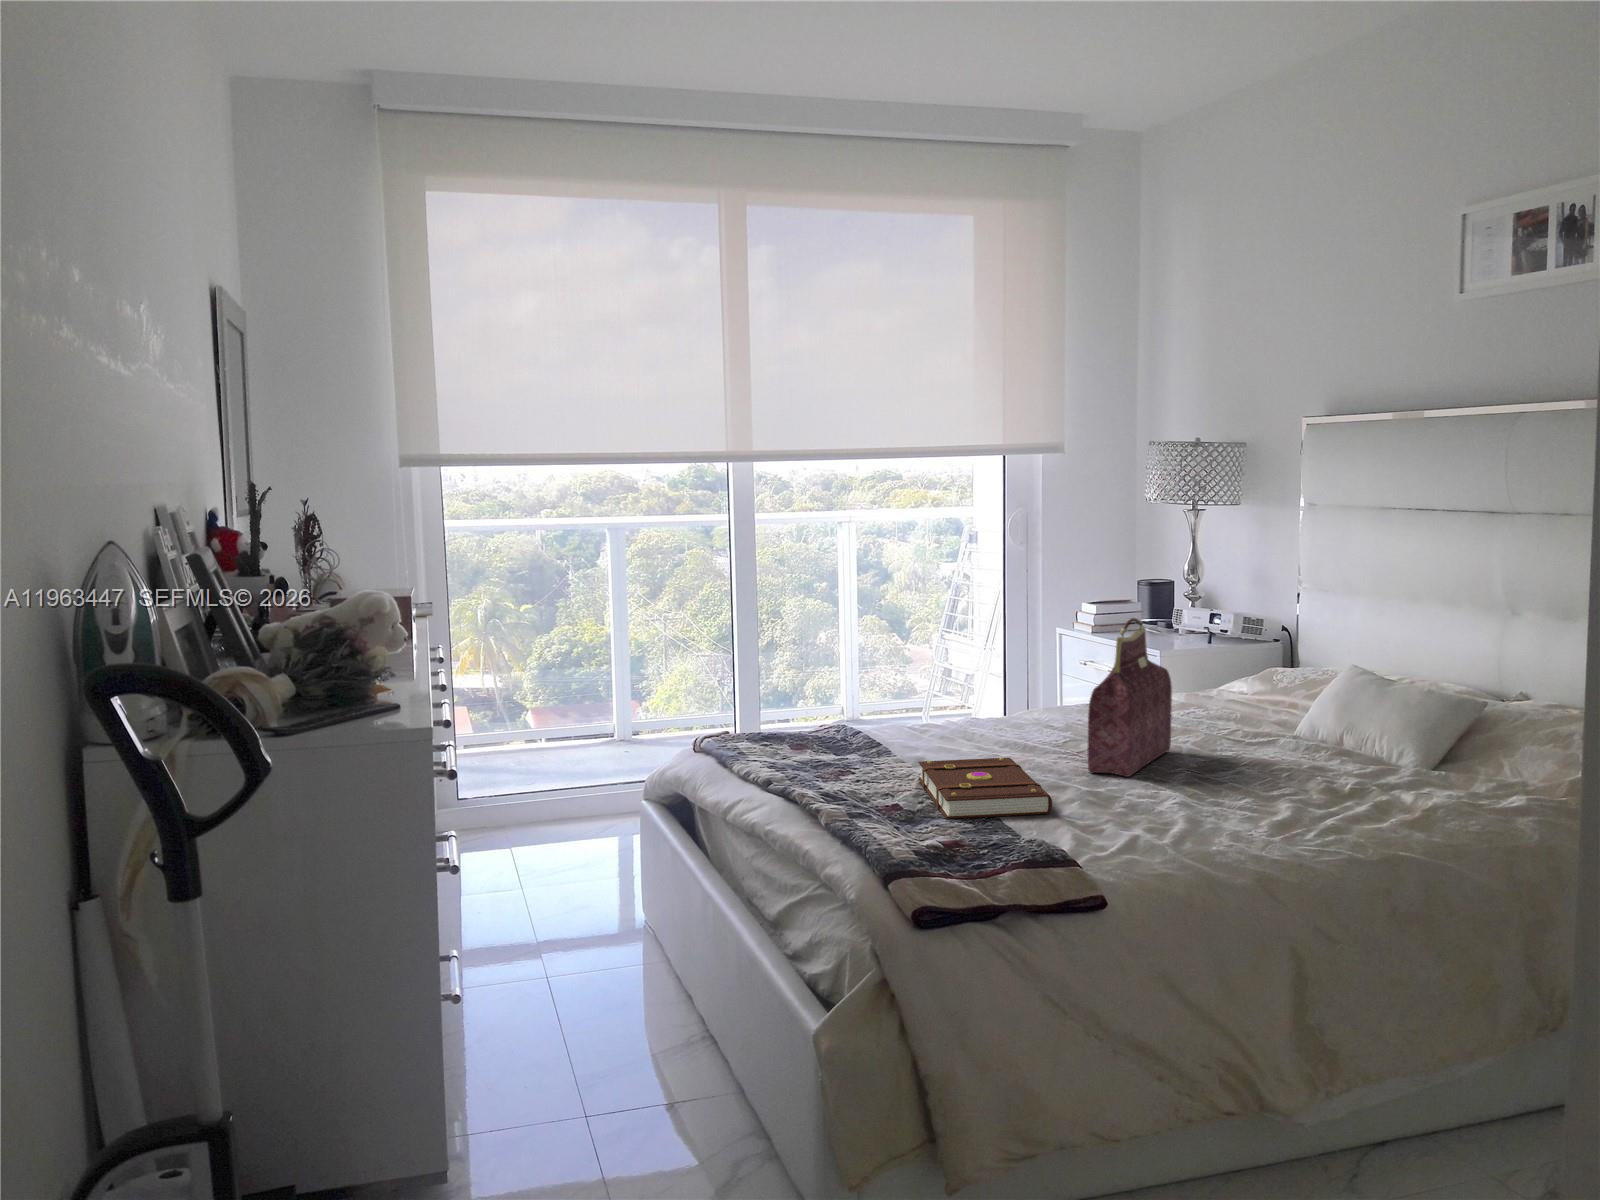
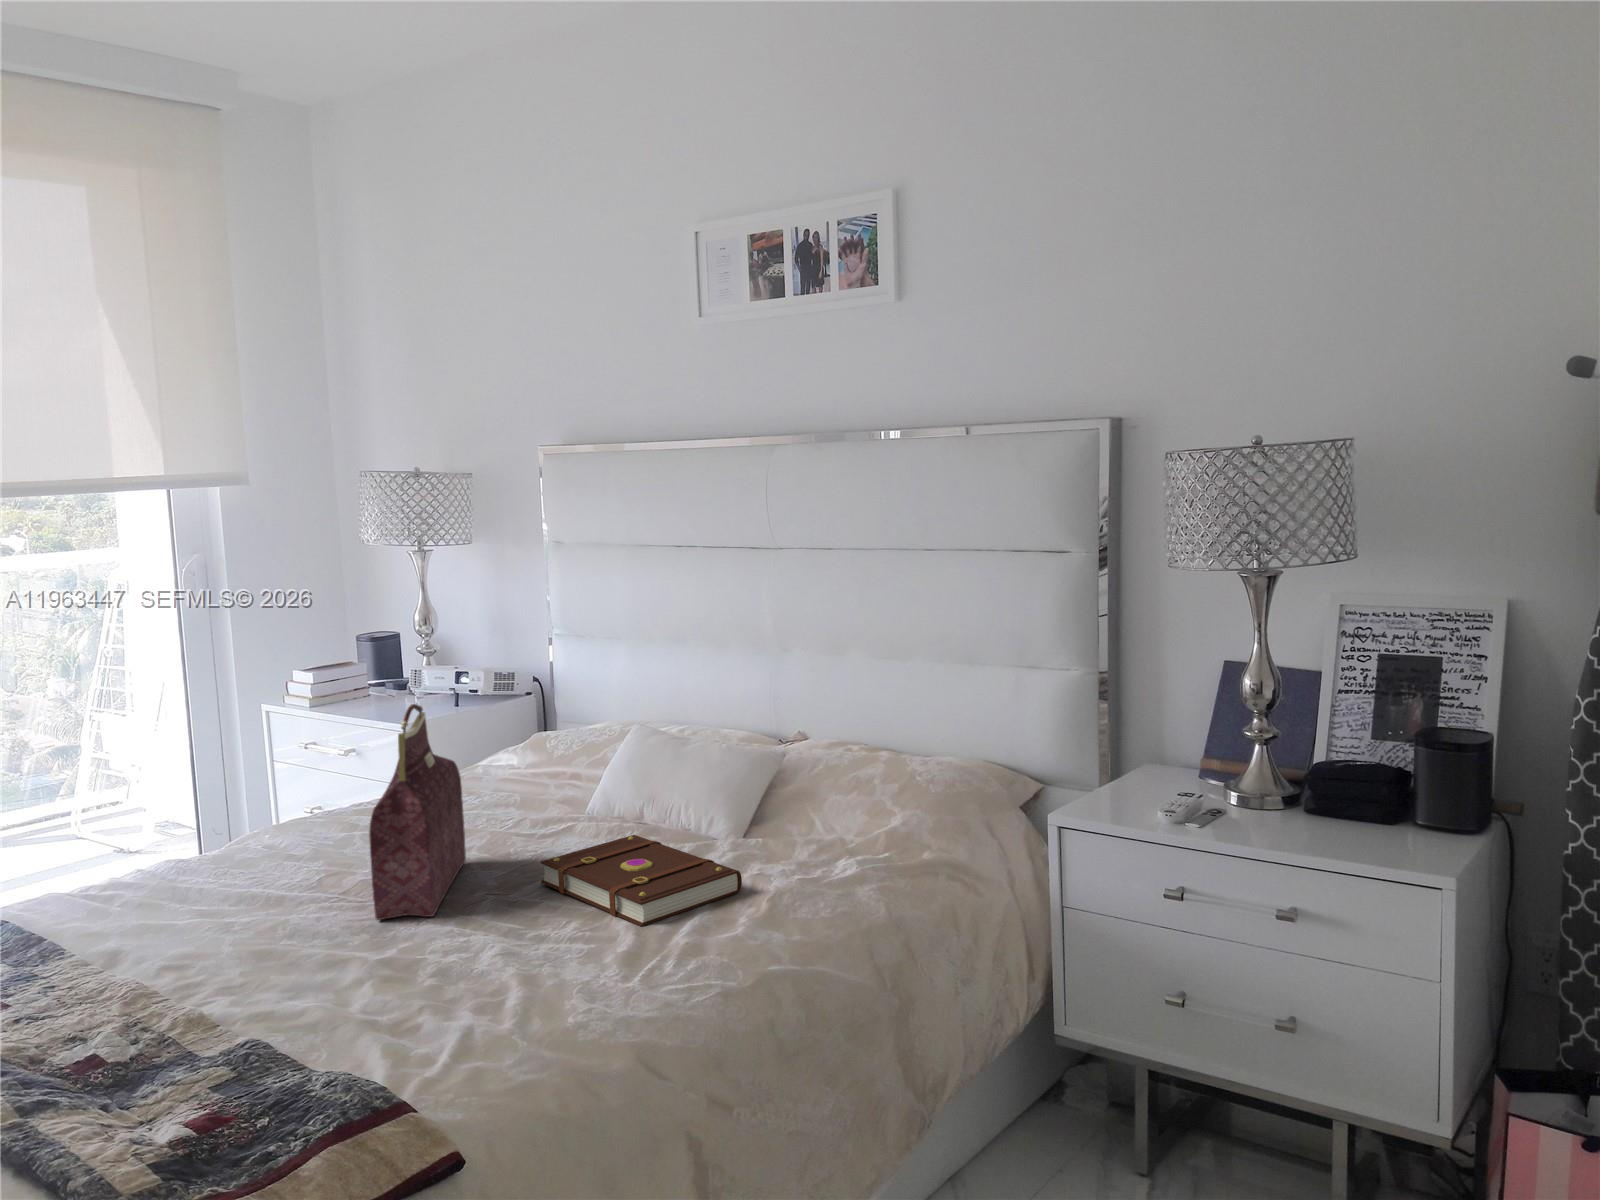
book: present [918,758,1052,819] -> present [540,835,742,926]

